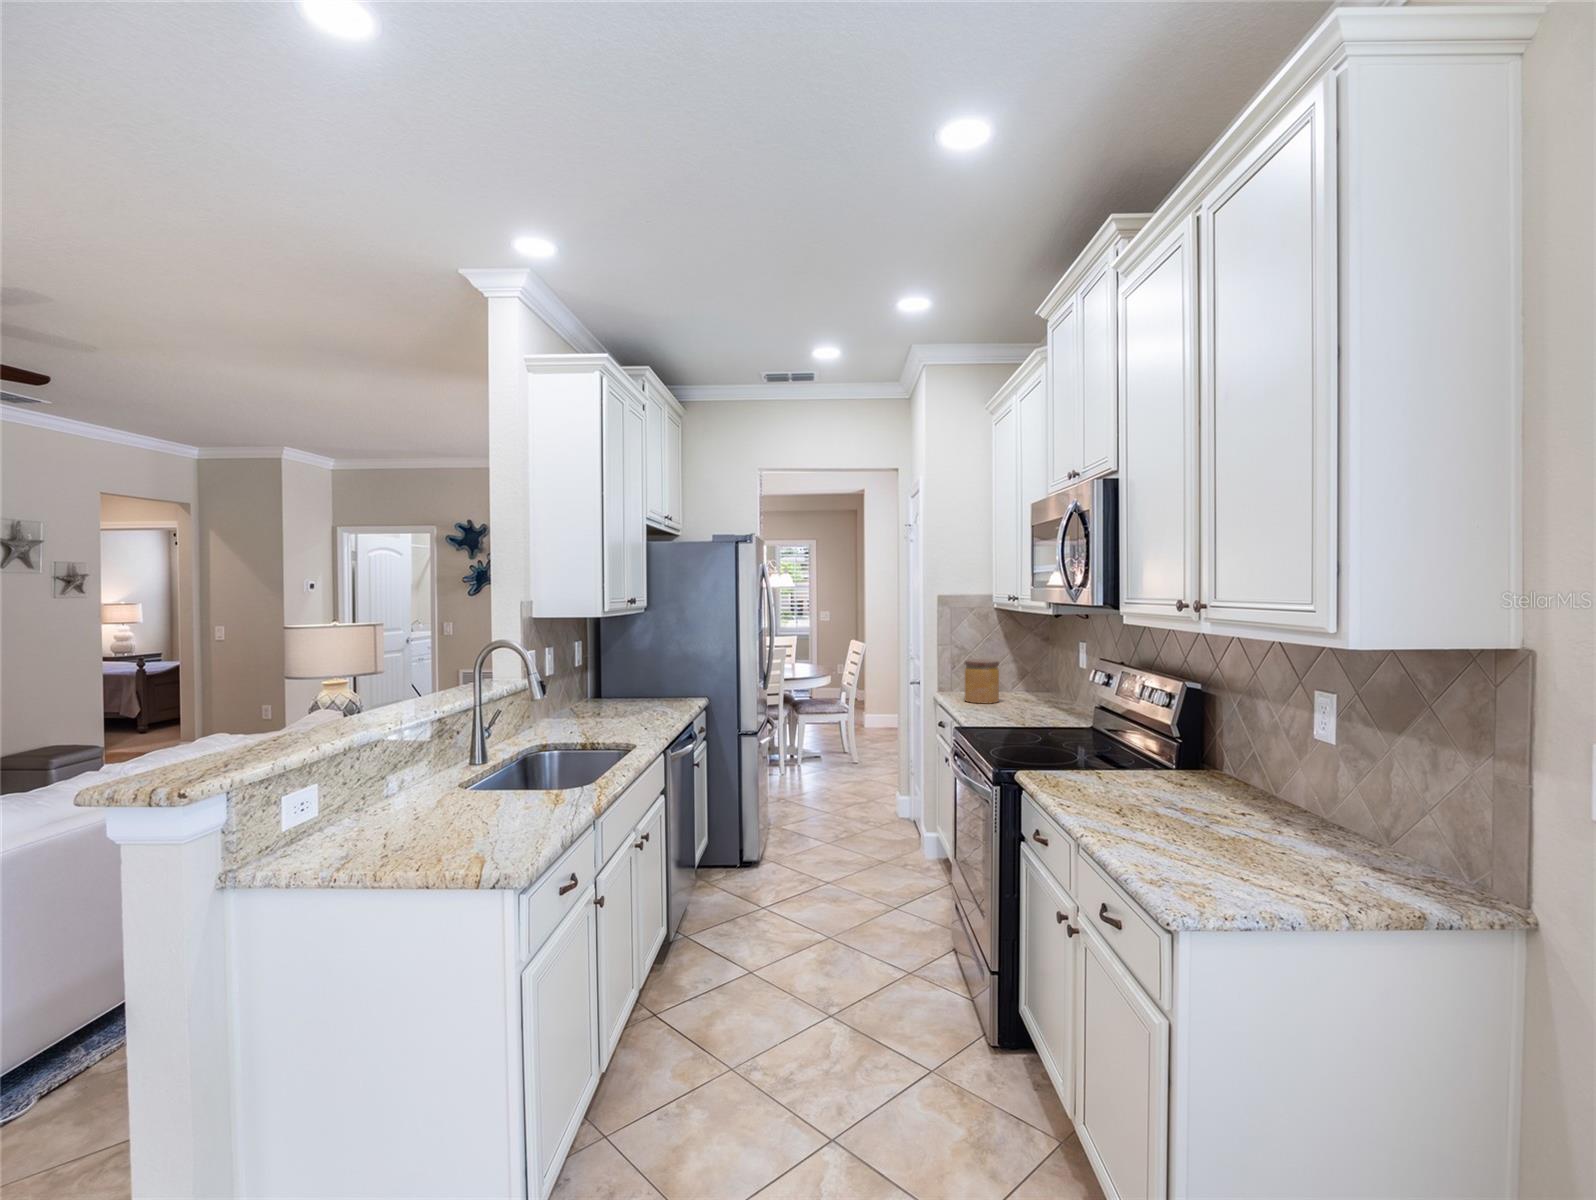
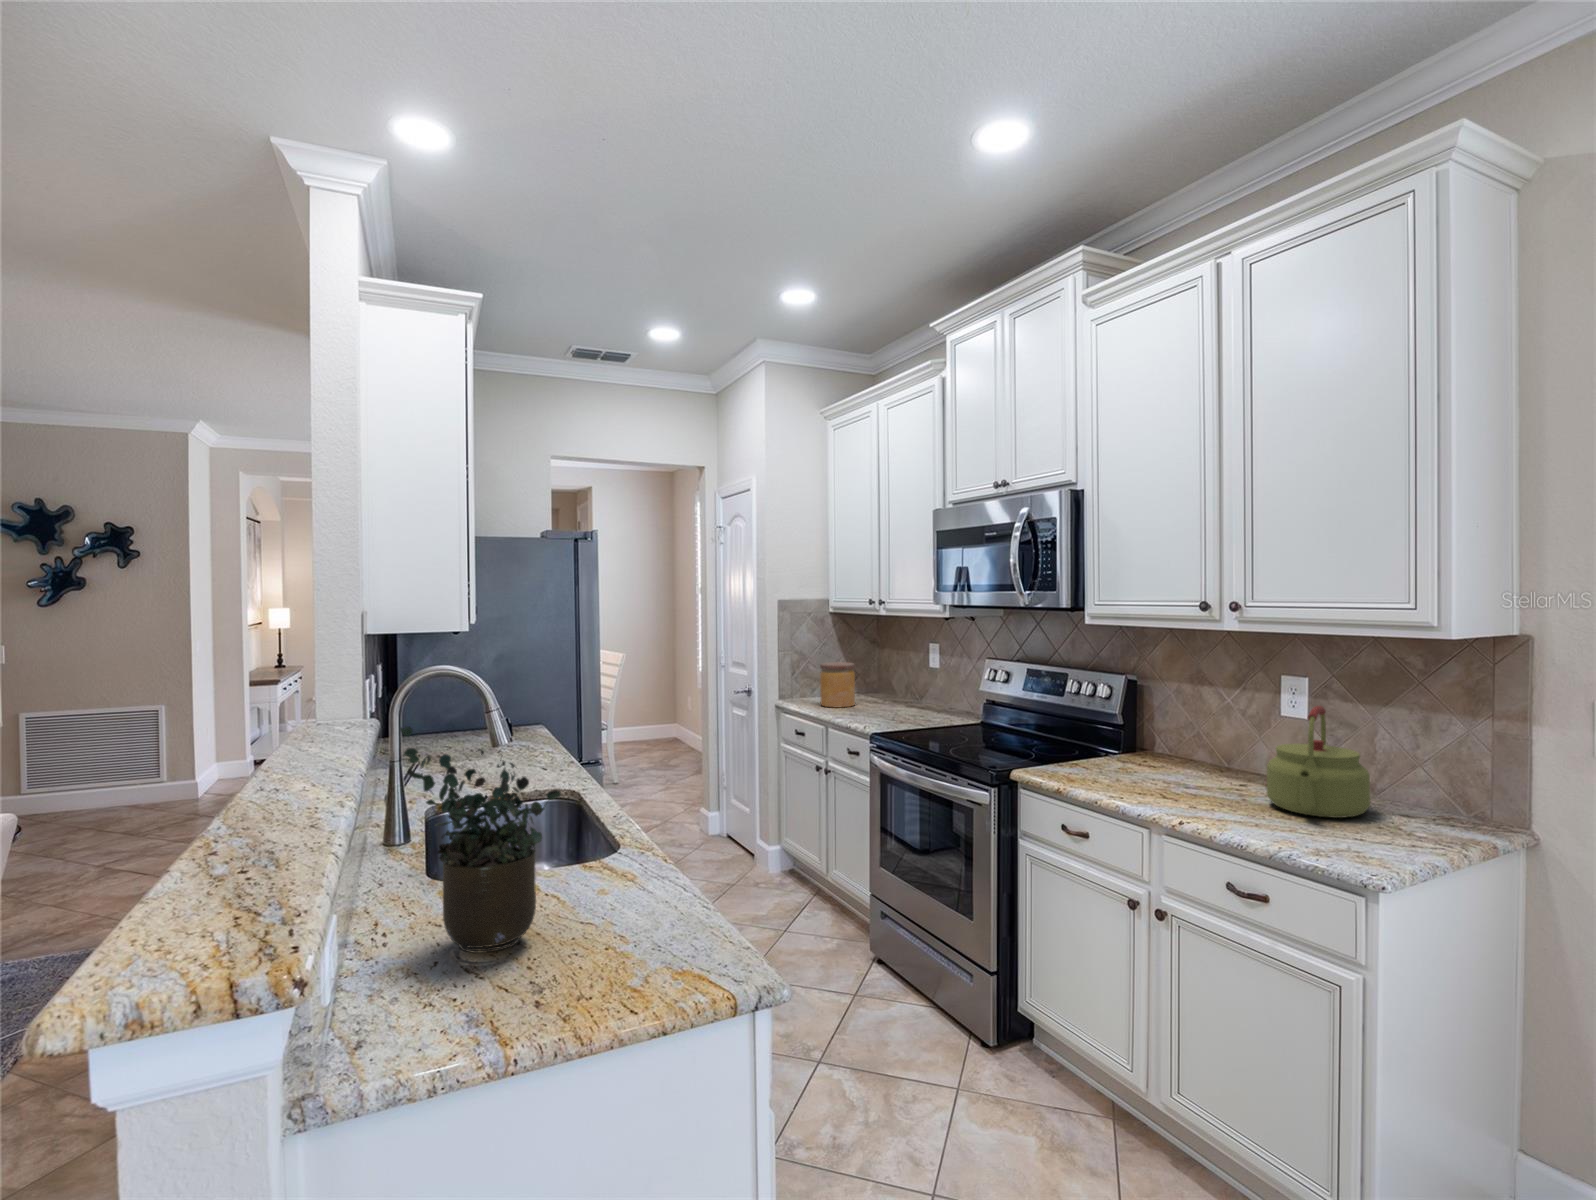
potted plant: none [370,671,459,826] -> present [400,726,561,953]
kettle: none [1203,723,1323,853] -> present [1267,706,1370,818]

